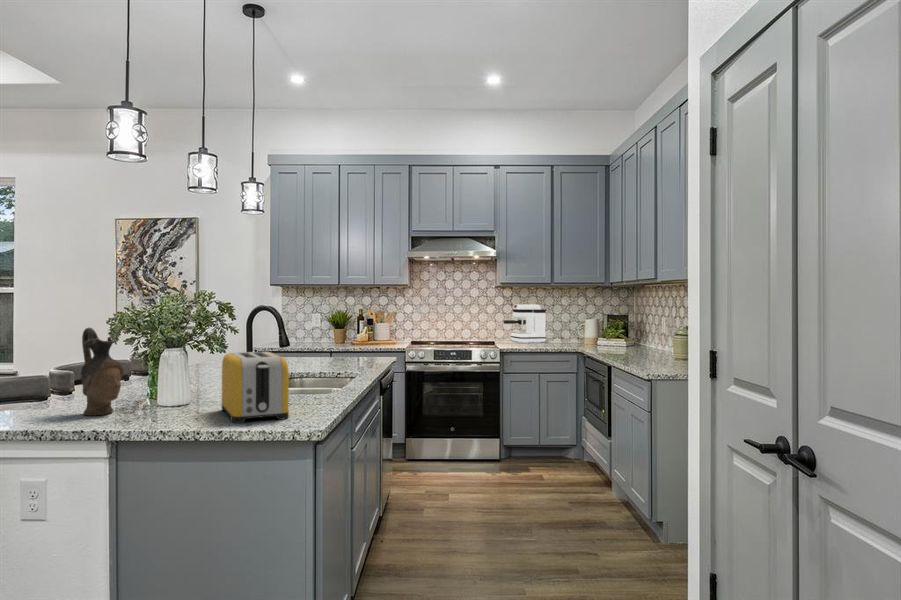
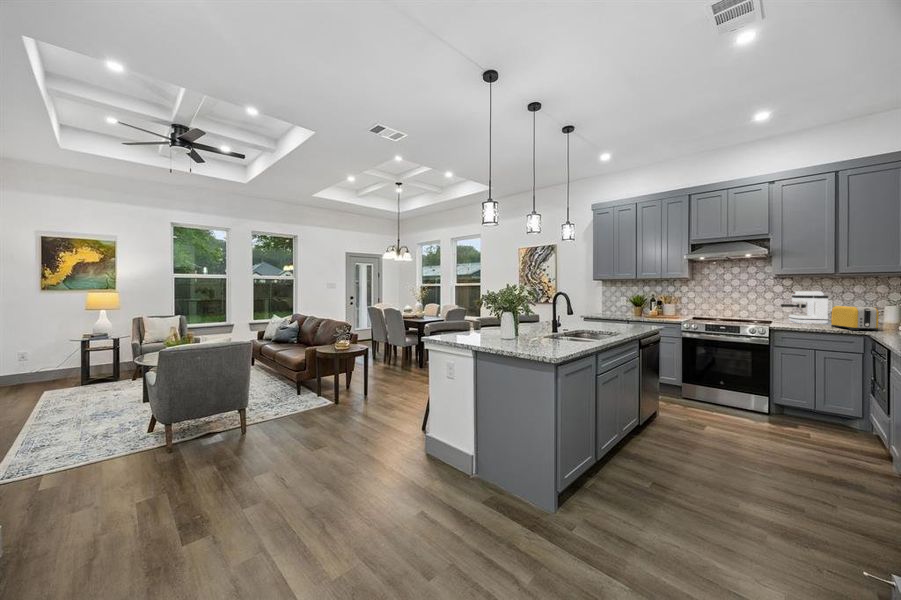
ceramic pitcher: present [81,328,124,415] -> none [457,299,474,339]
toaster: present [222,352,289,423] -> present [831,306,879,331]

